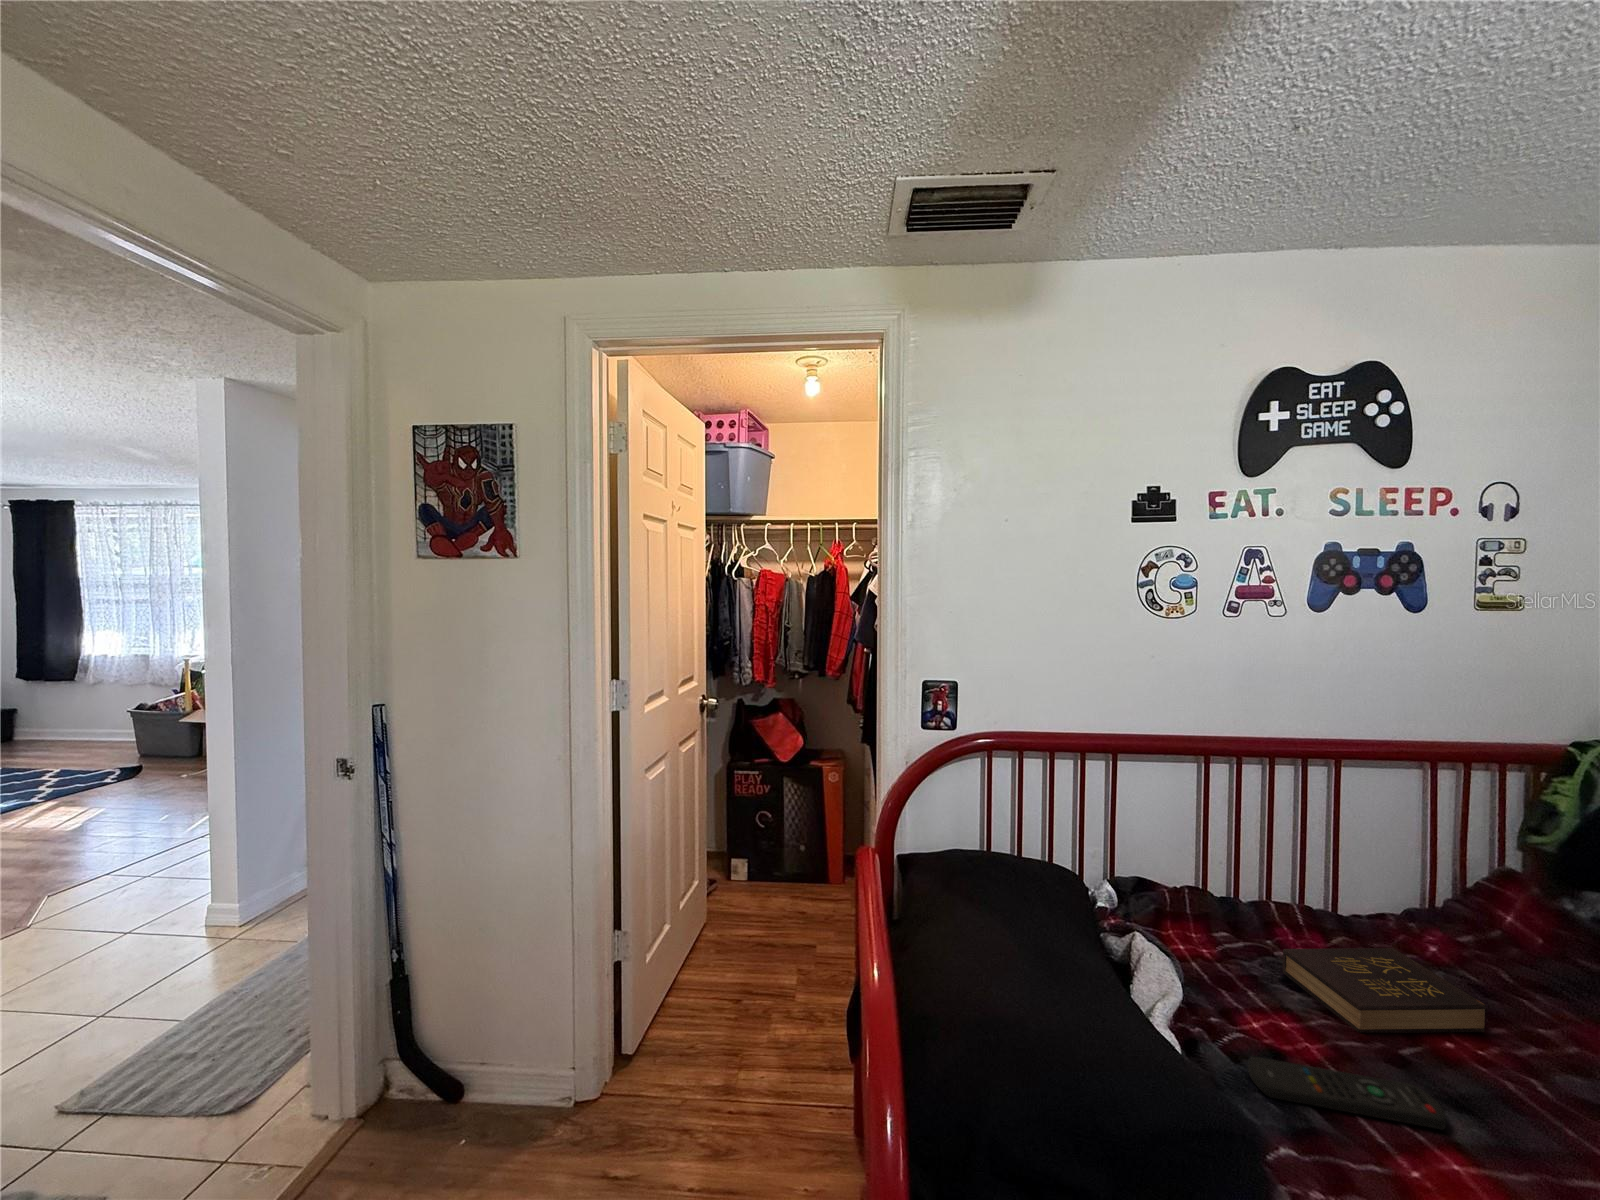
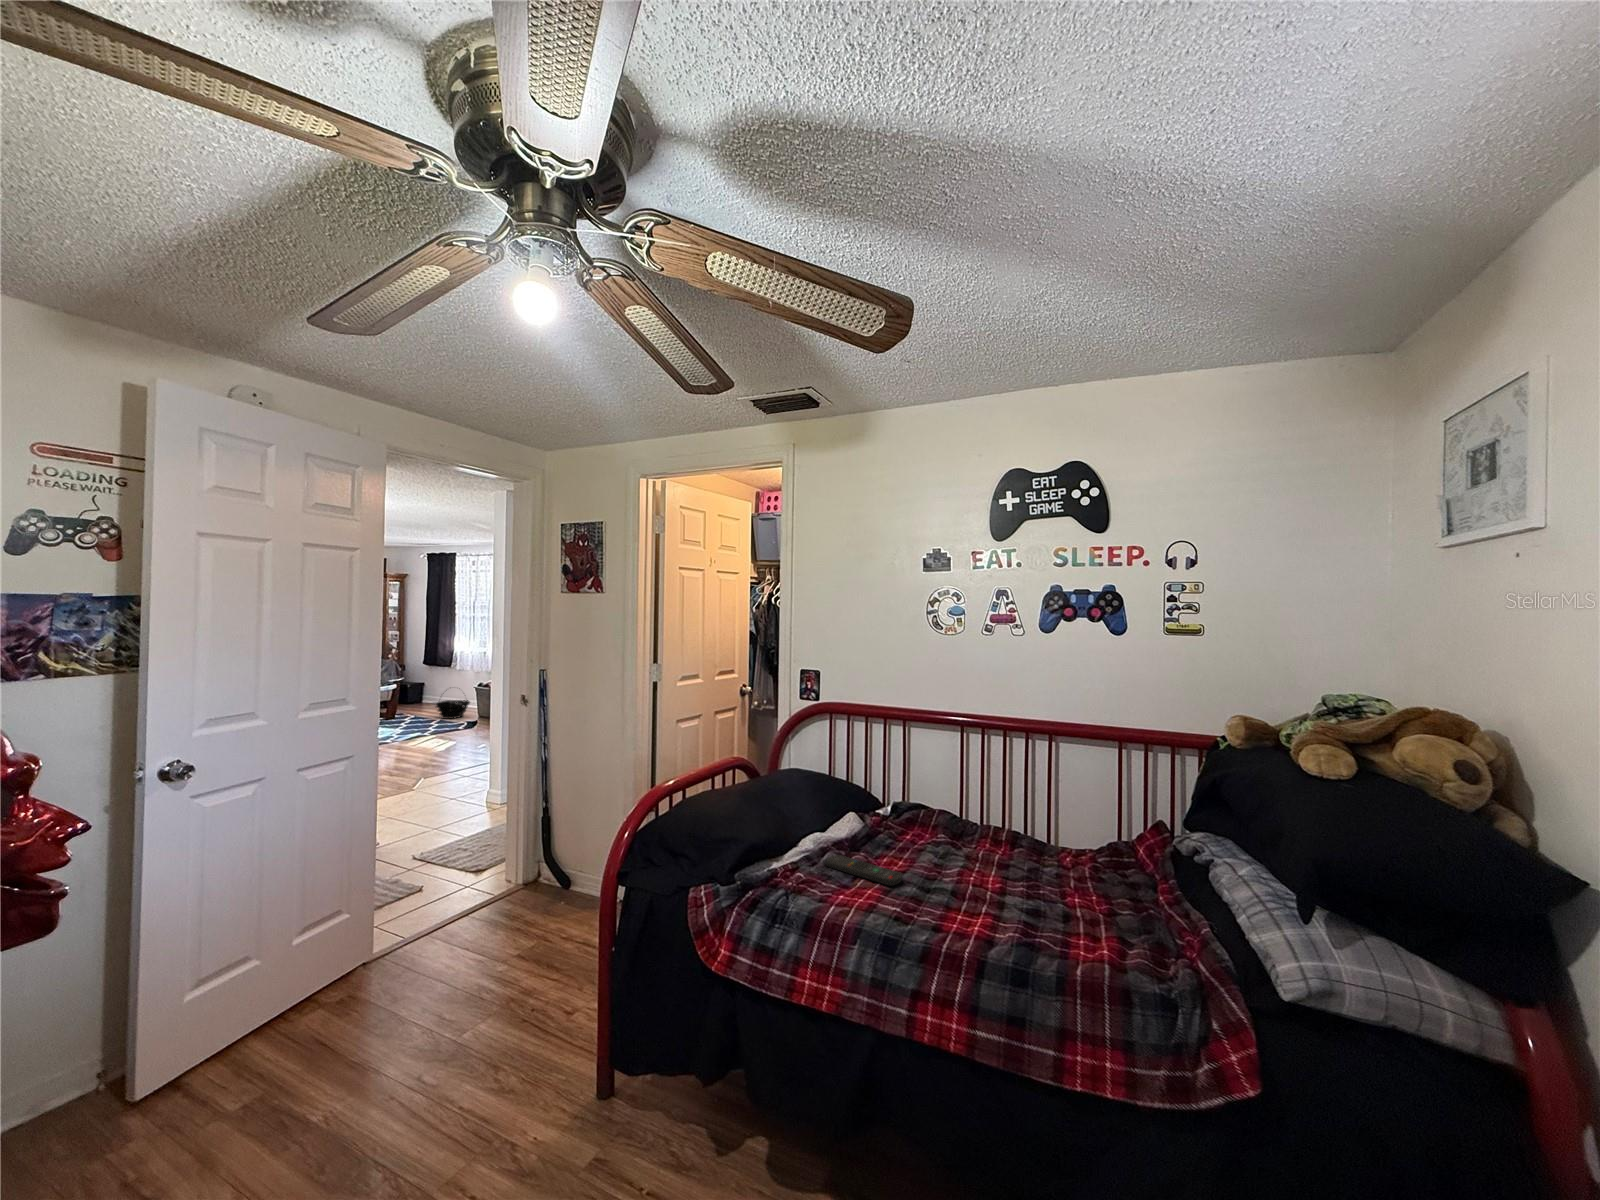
basket: none [38,712,120,765] -> present [436,700,470,719]
hardback book: present [1283,948,1486,1033] -> none [925,831,1004,877]

